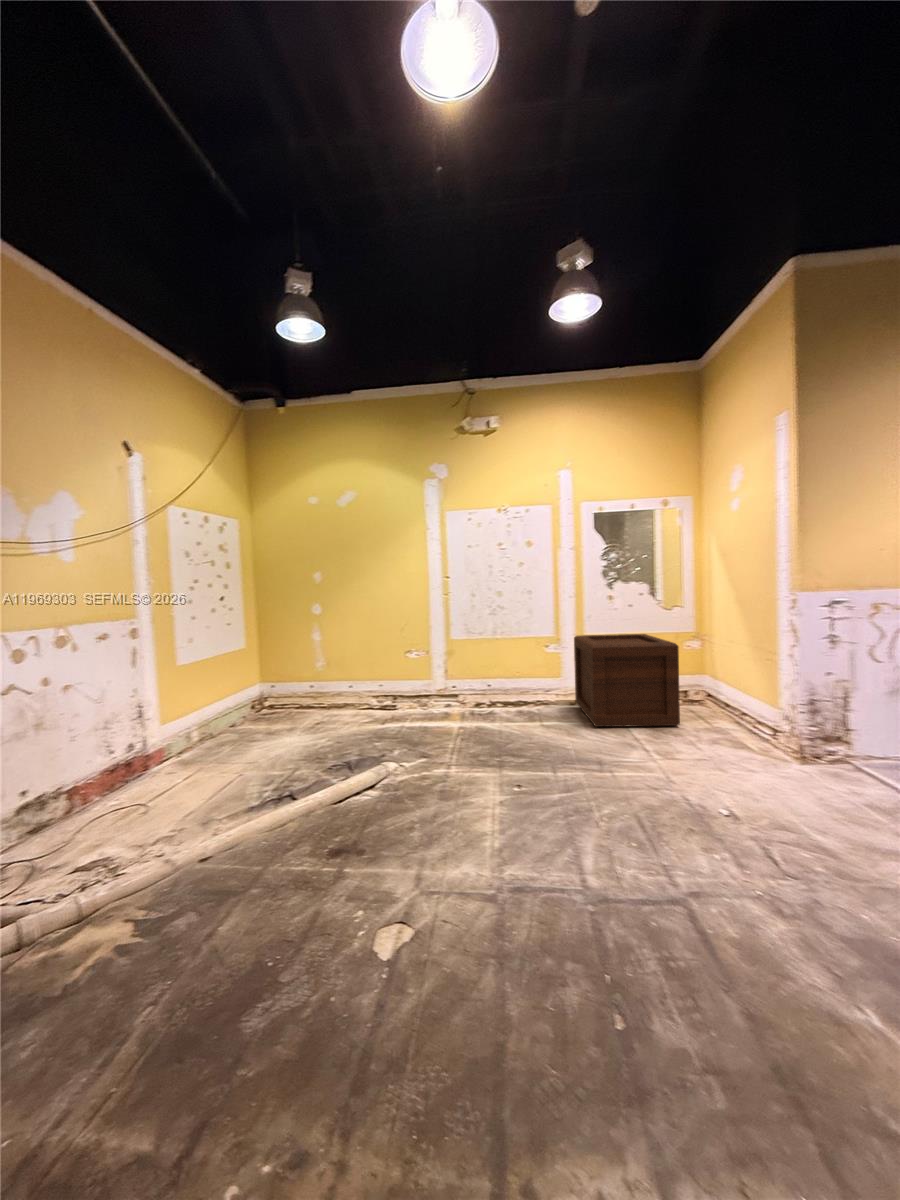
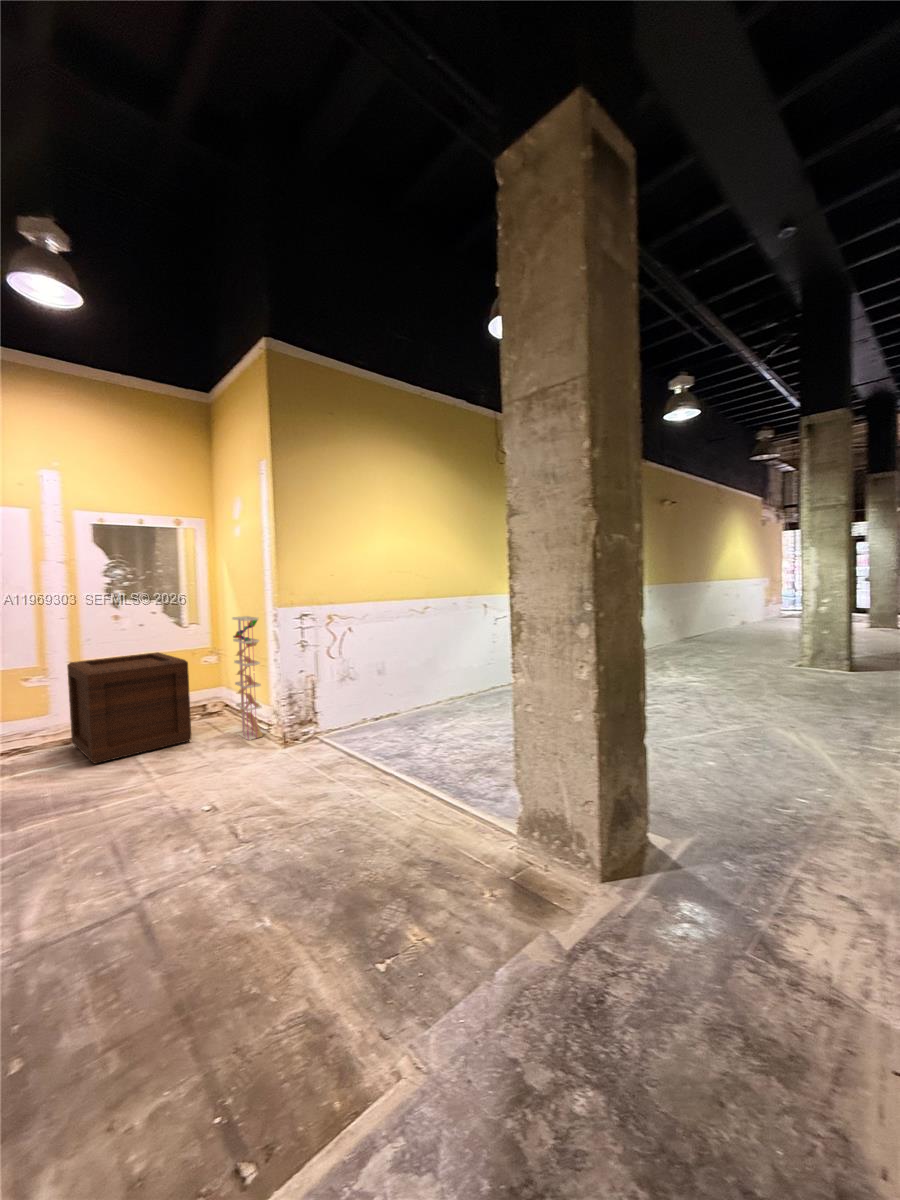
shelving unit: none [728,602,766,742] -> present [232,616,263,740]

